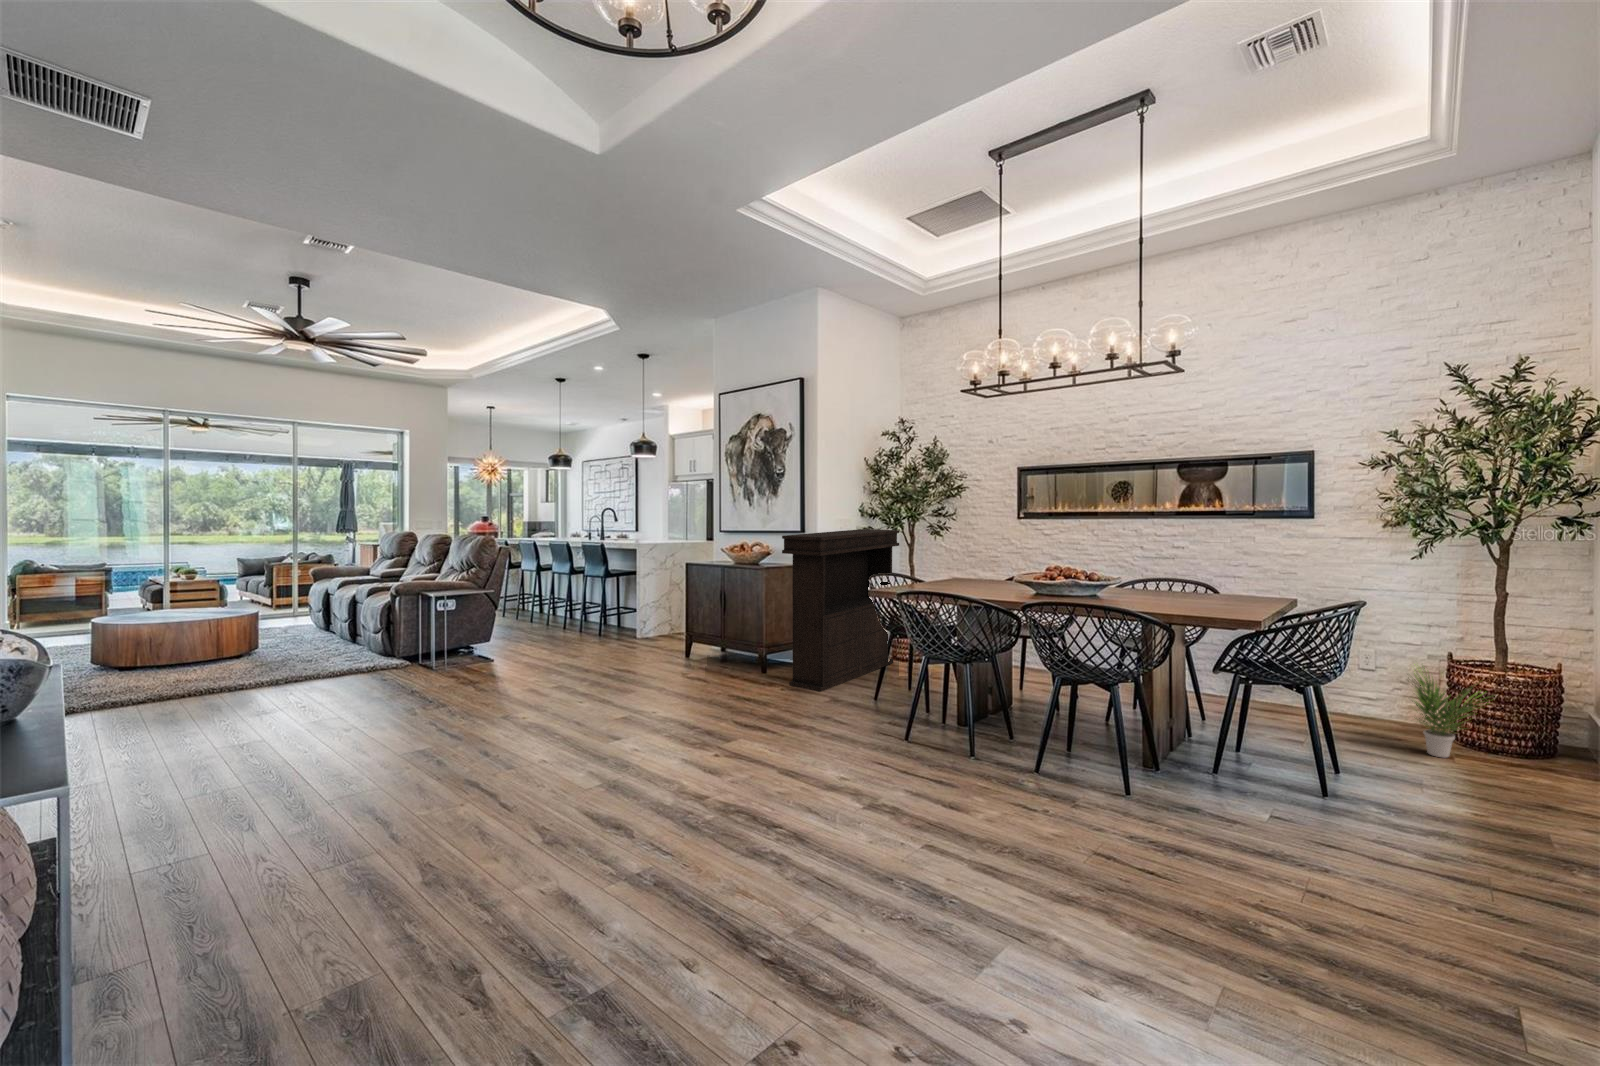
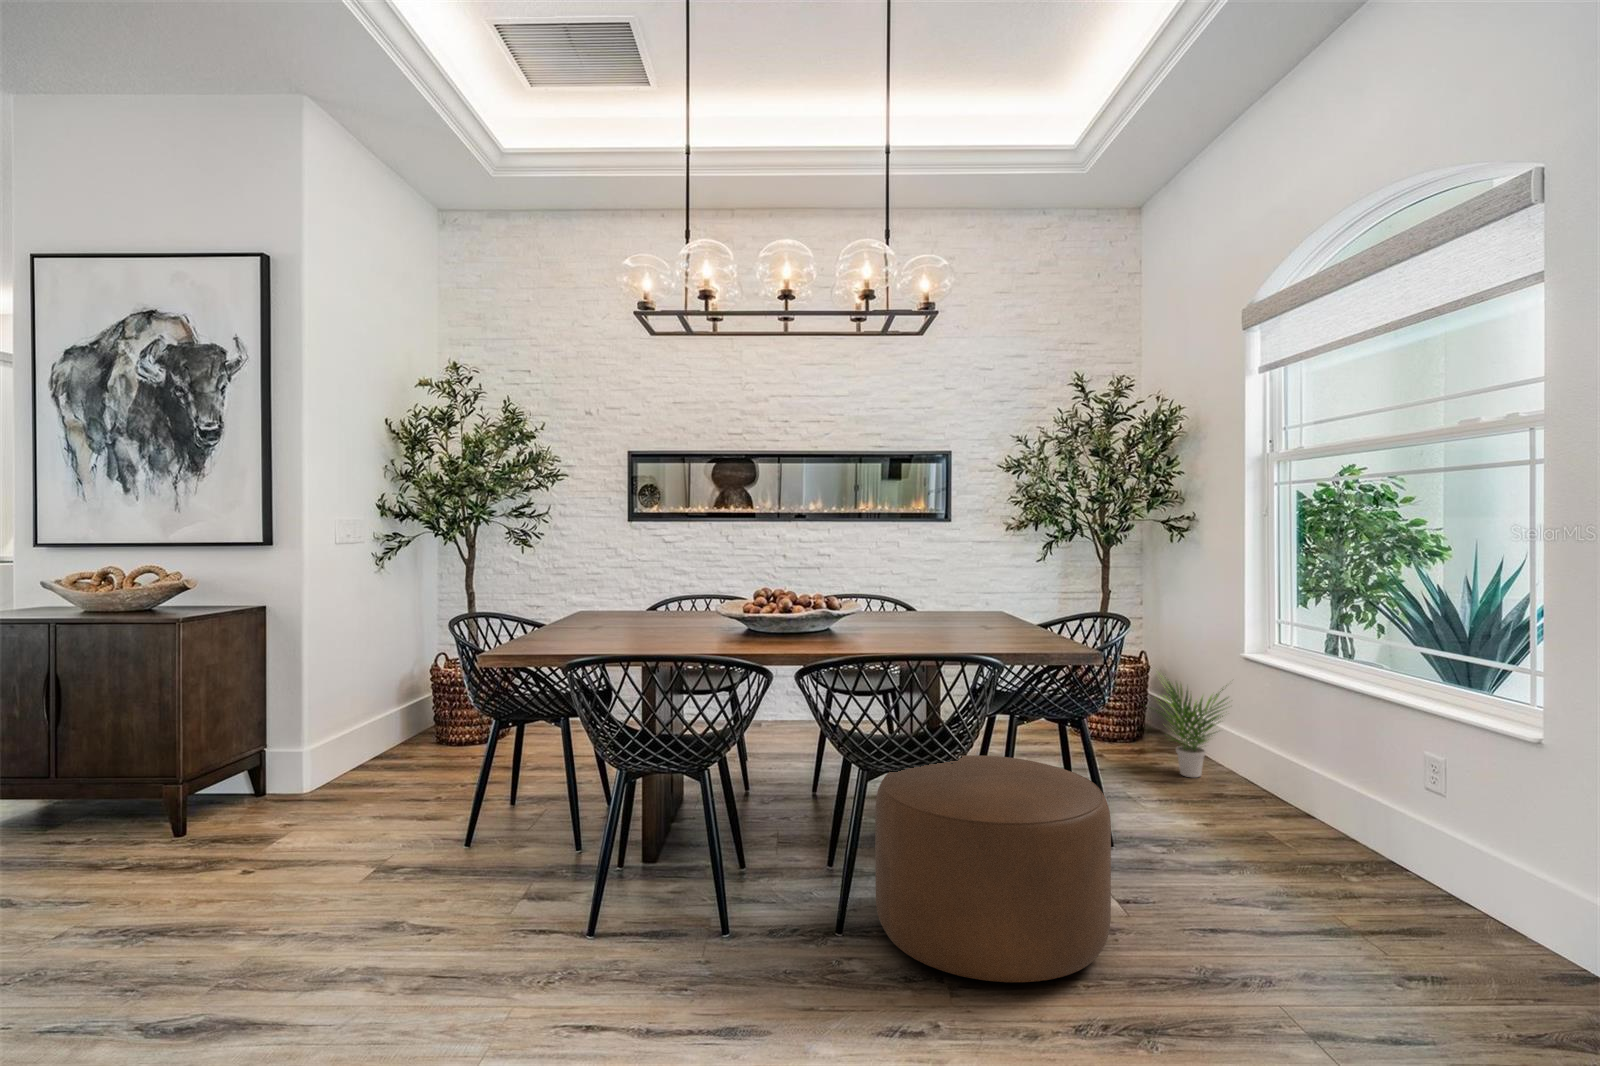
console table: present [782,529,900,692] -> none [241,537,470,868]
ottoman: none [1047,684,1197,813] -> present [875,755,1111,982]

